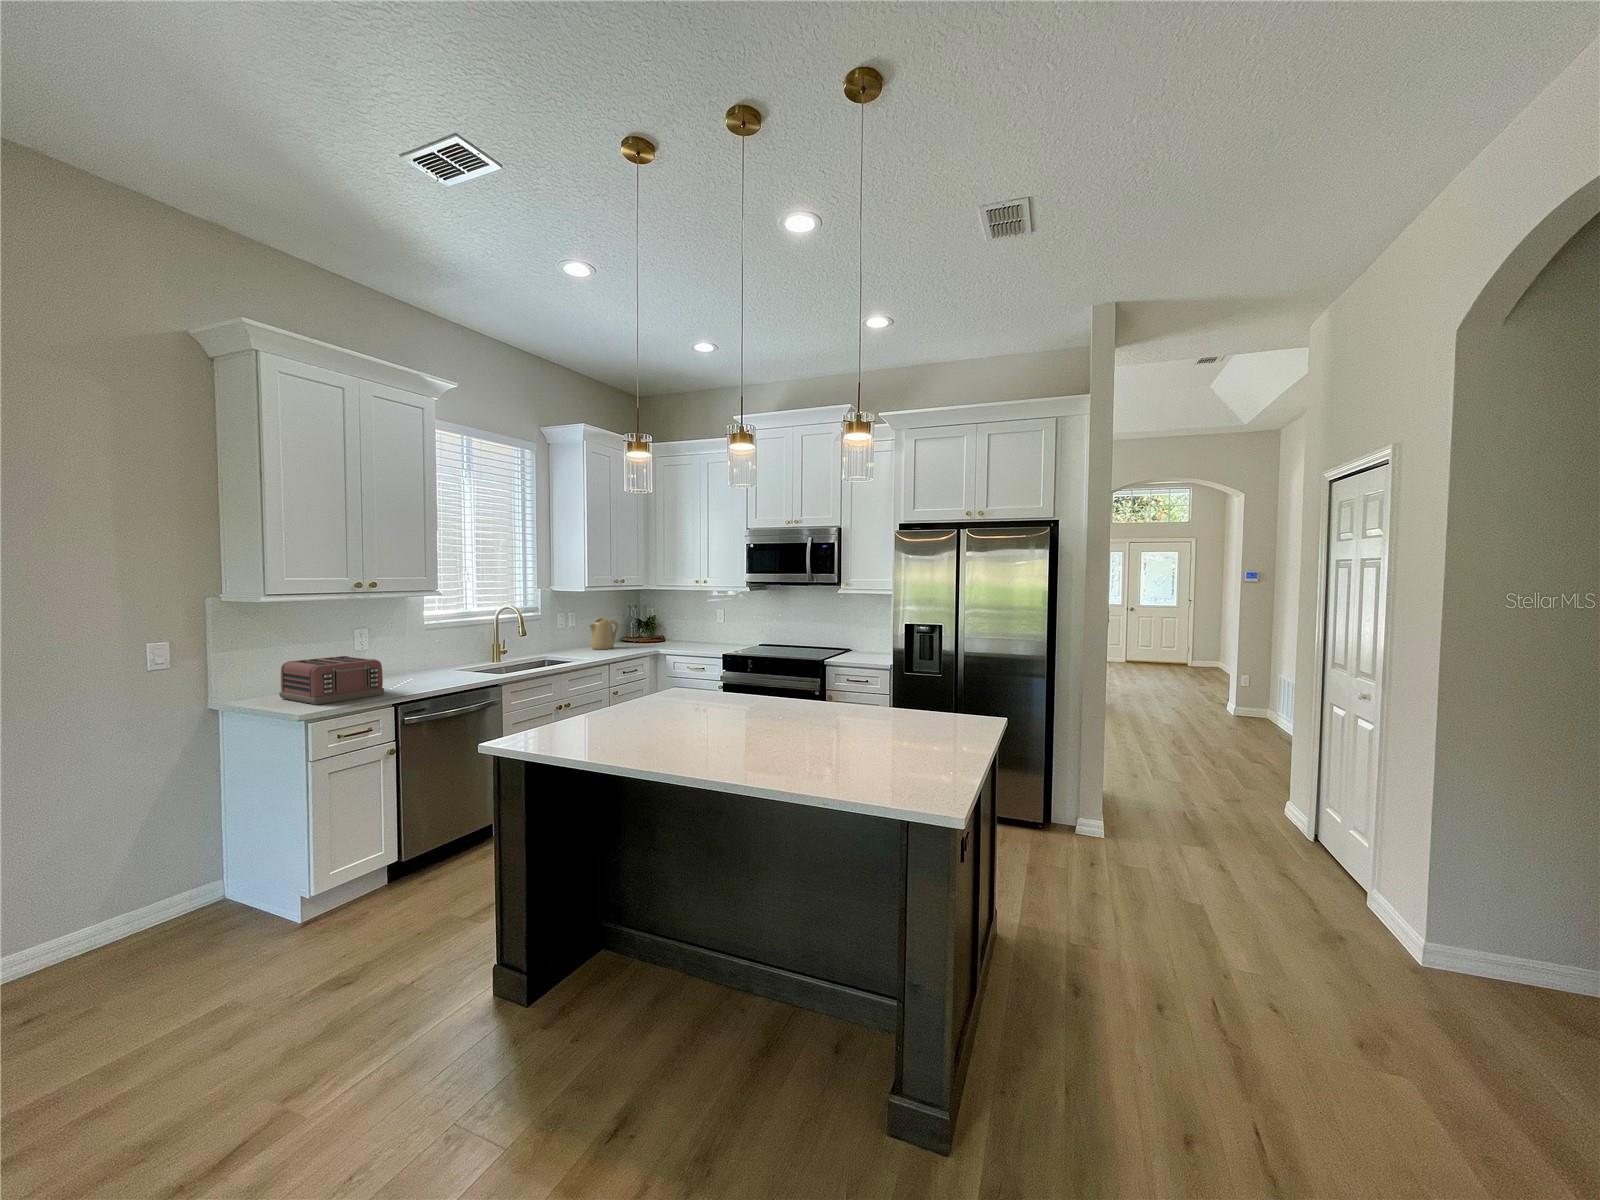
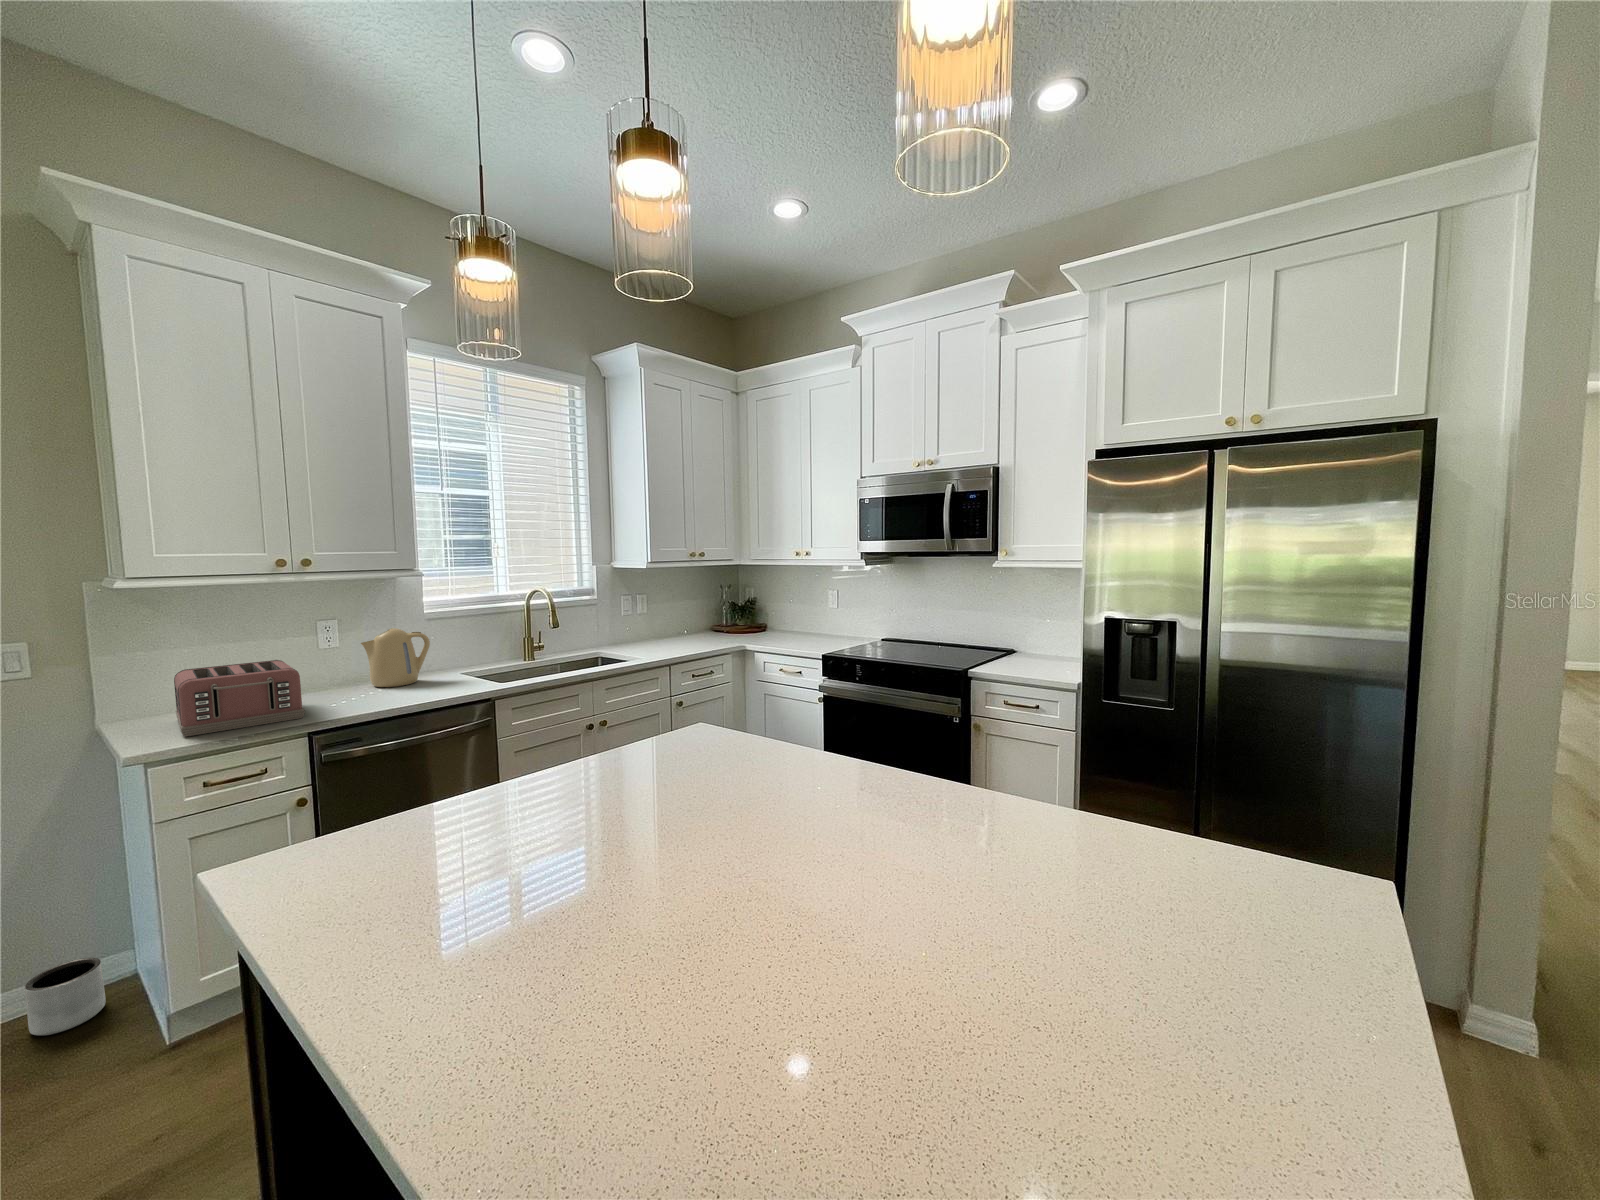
kettle: present [589,618,618,650] -> present [361,628,430,687]
planter: none [175,876,225,928] -> present [25,958,106,1035]

